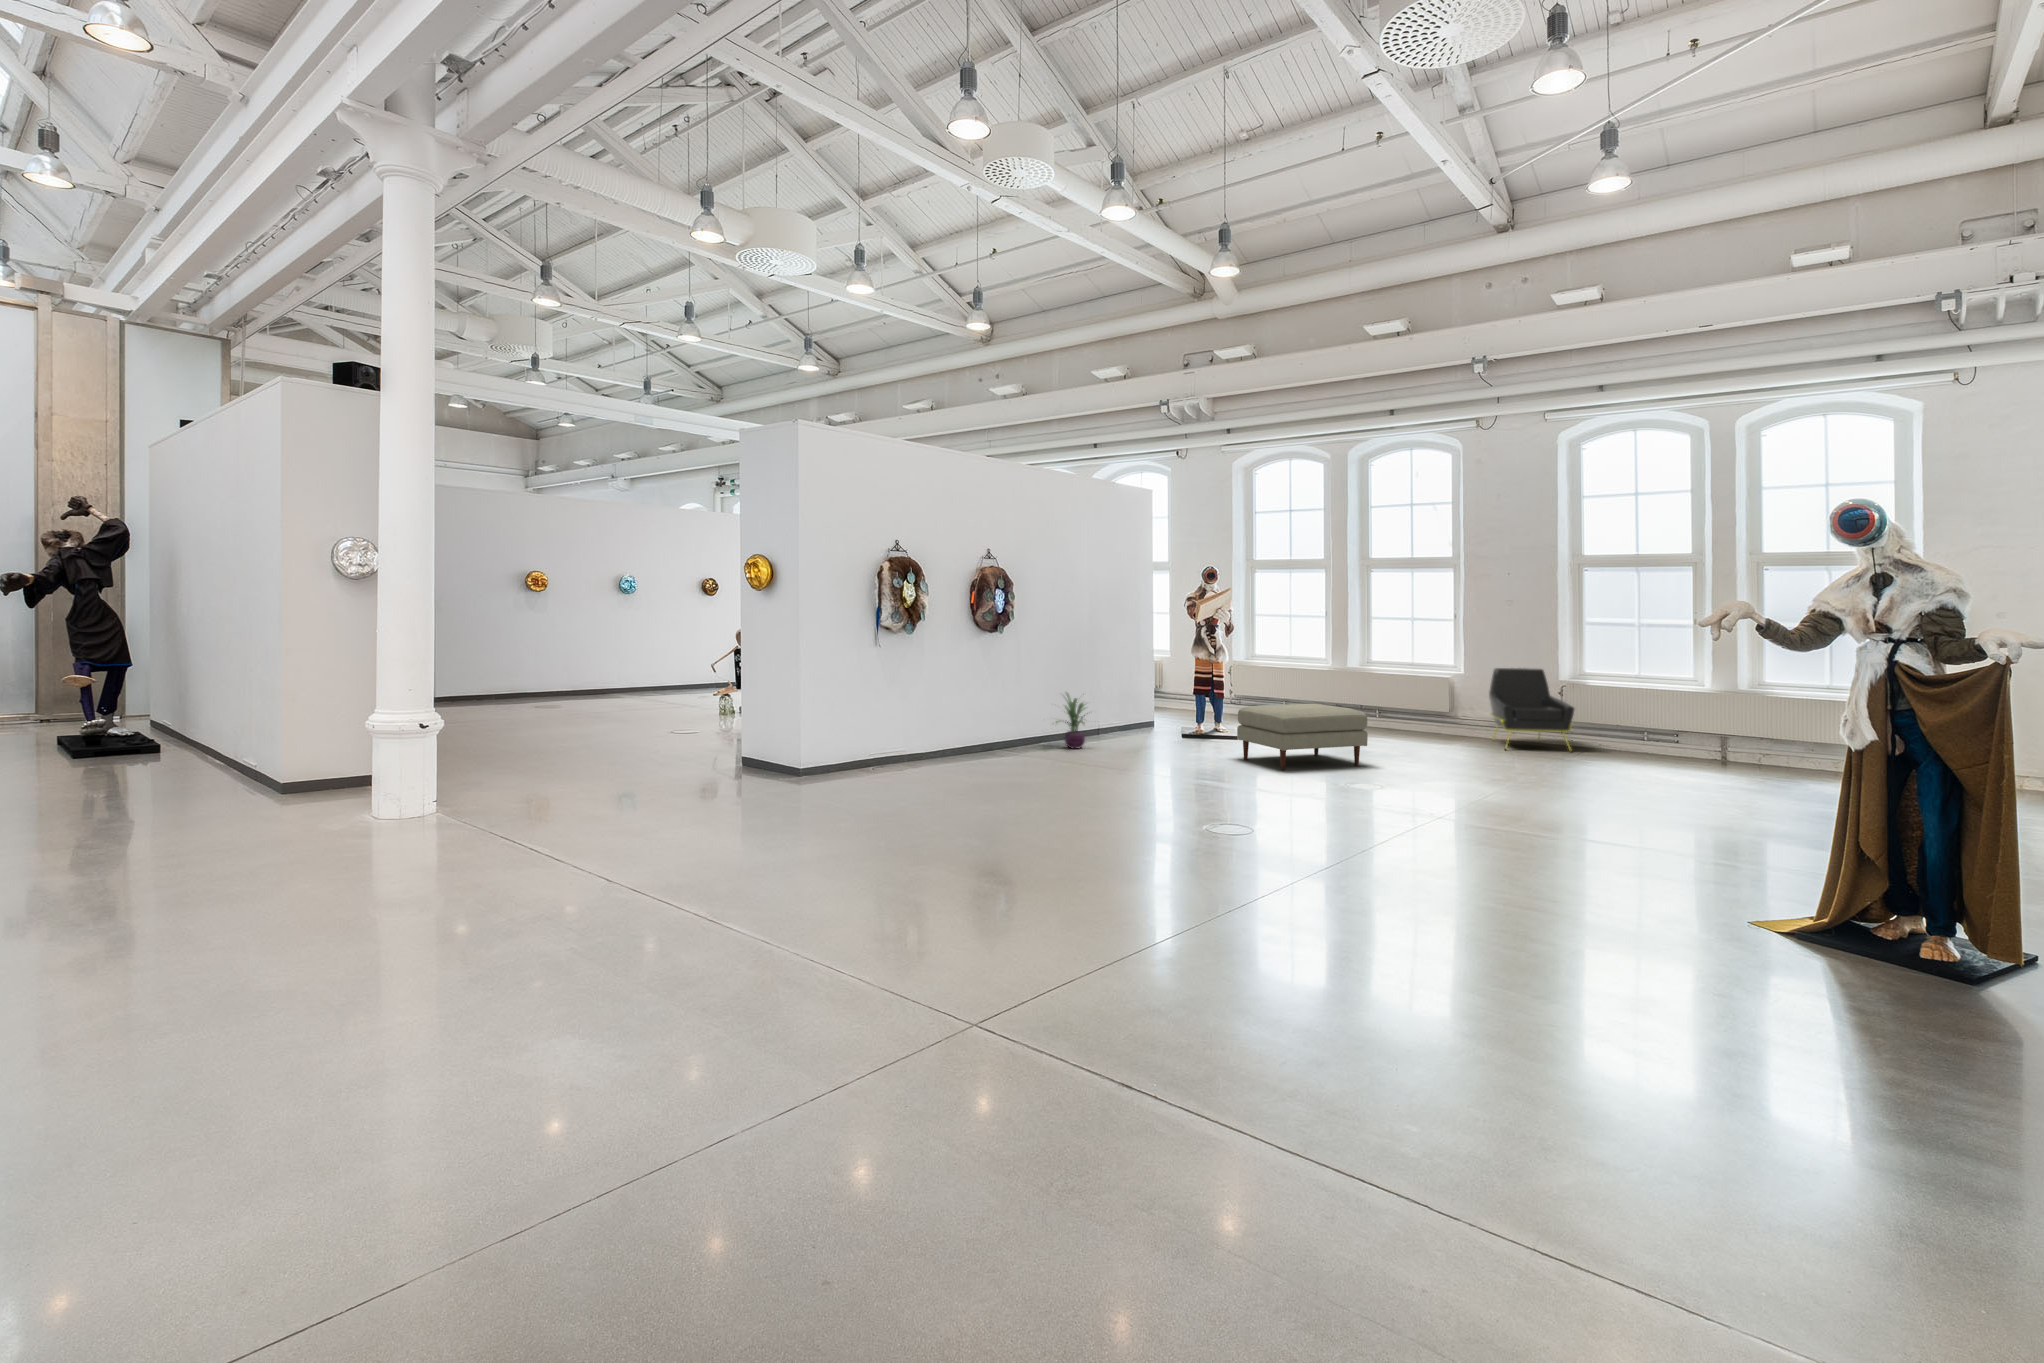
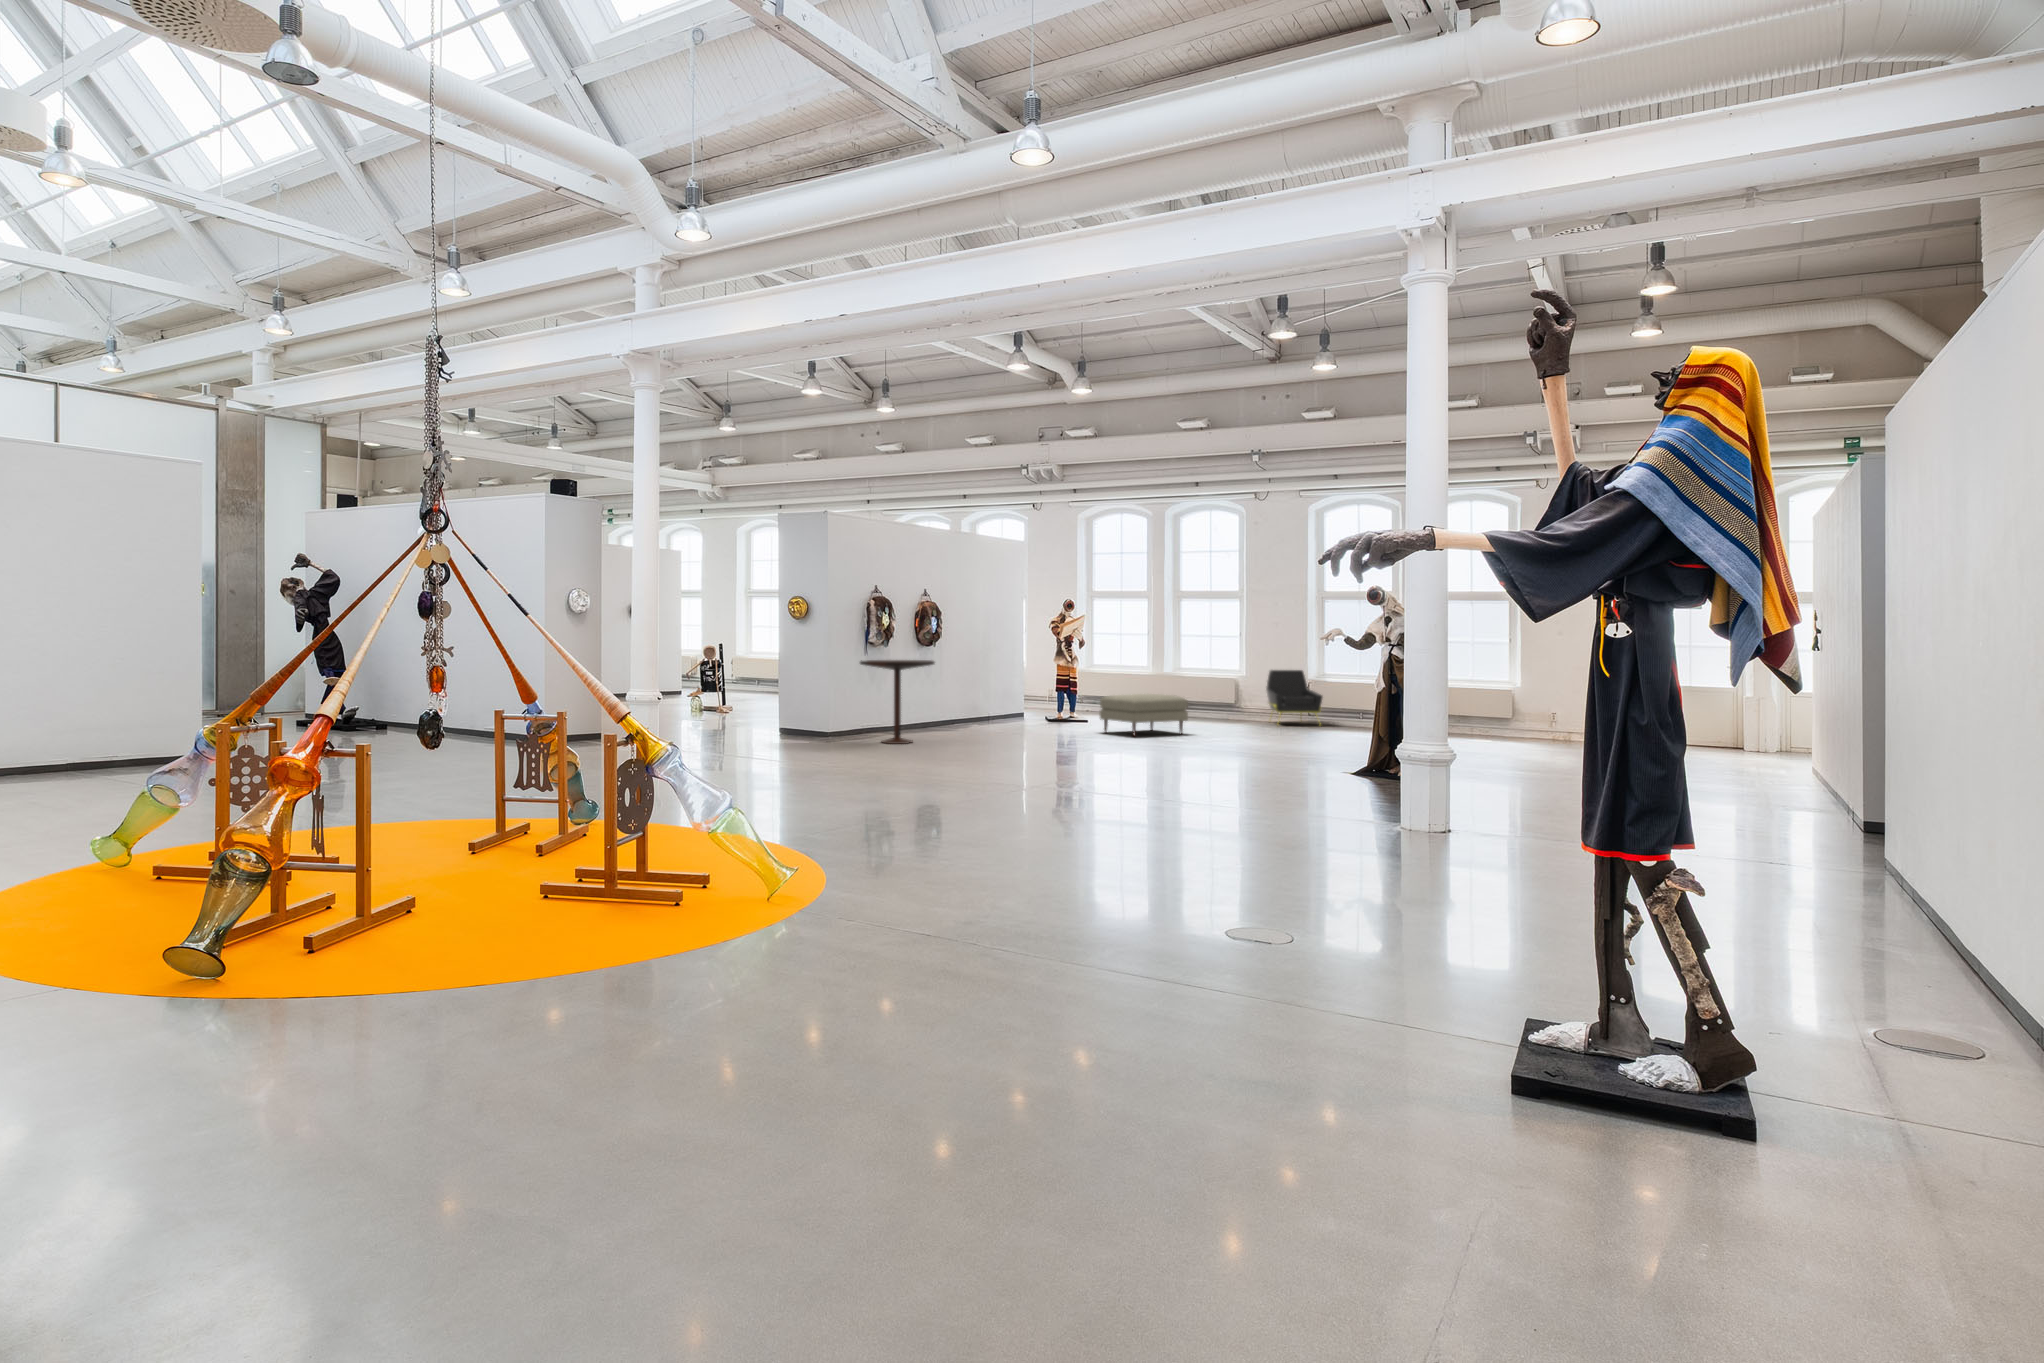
pedestal table: none [863,653,976,778] -> present [860,660,935,744]
decorative plant: present [1056,693,1088,749] -> none [955,689,1002,730]

